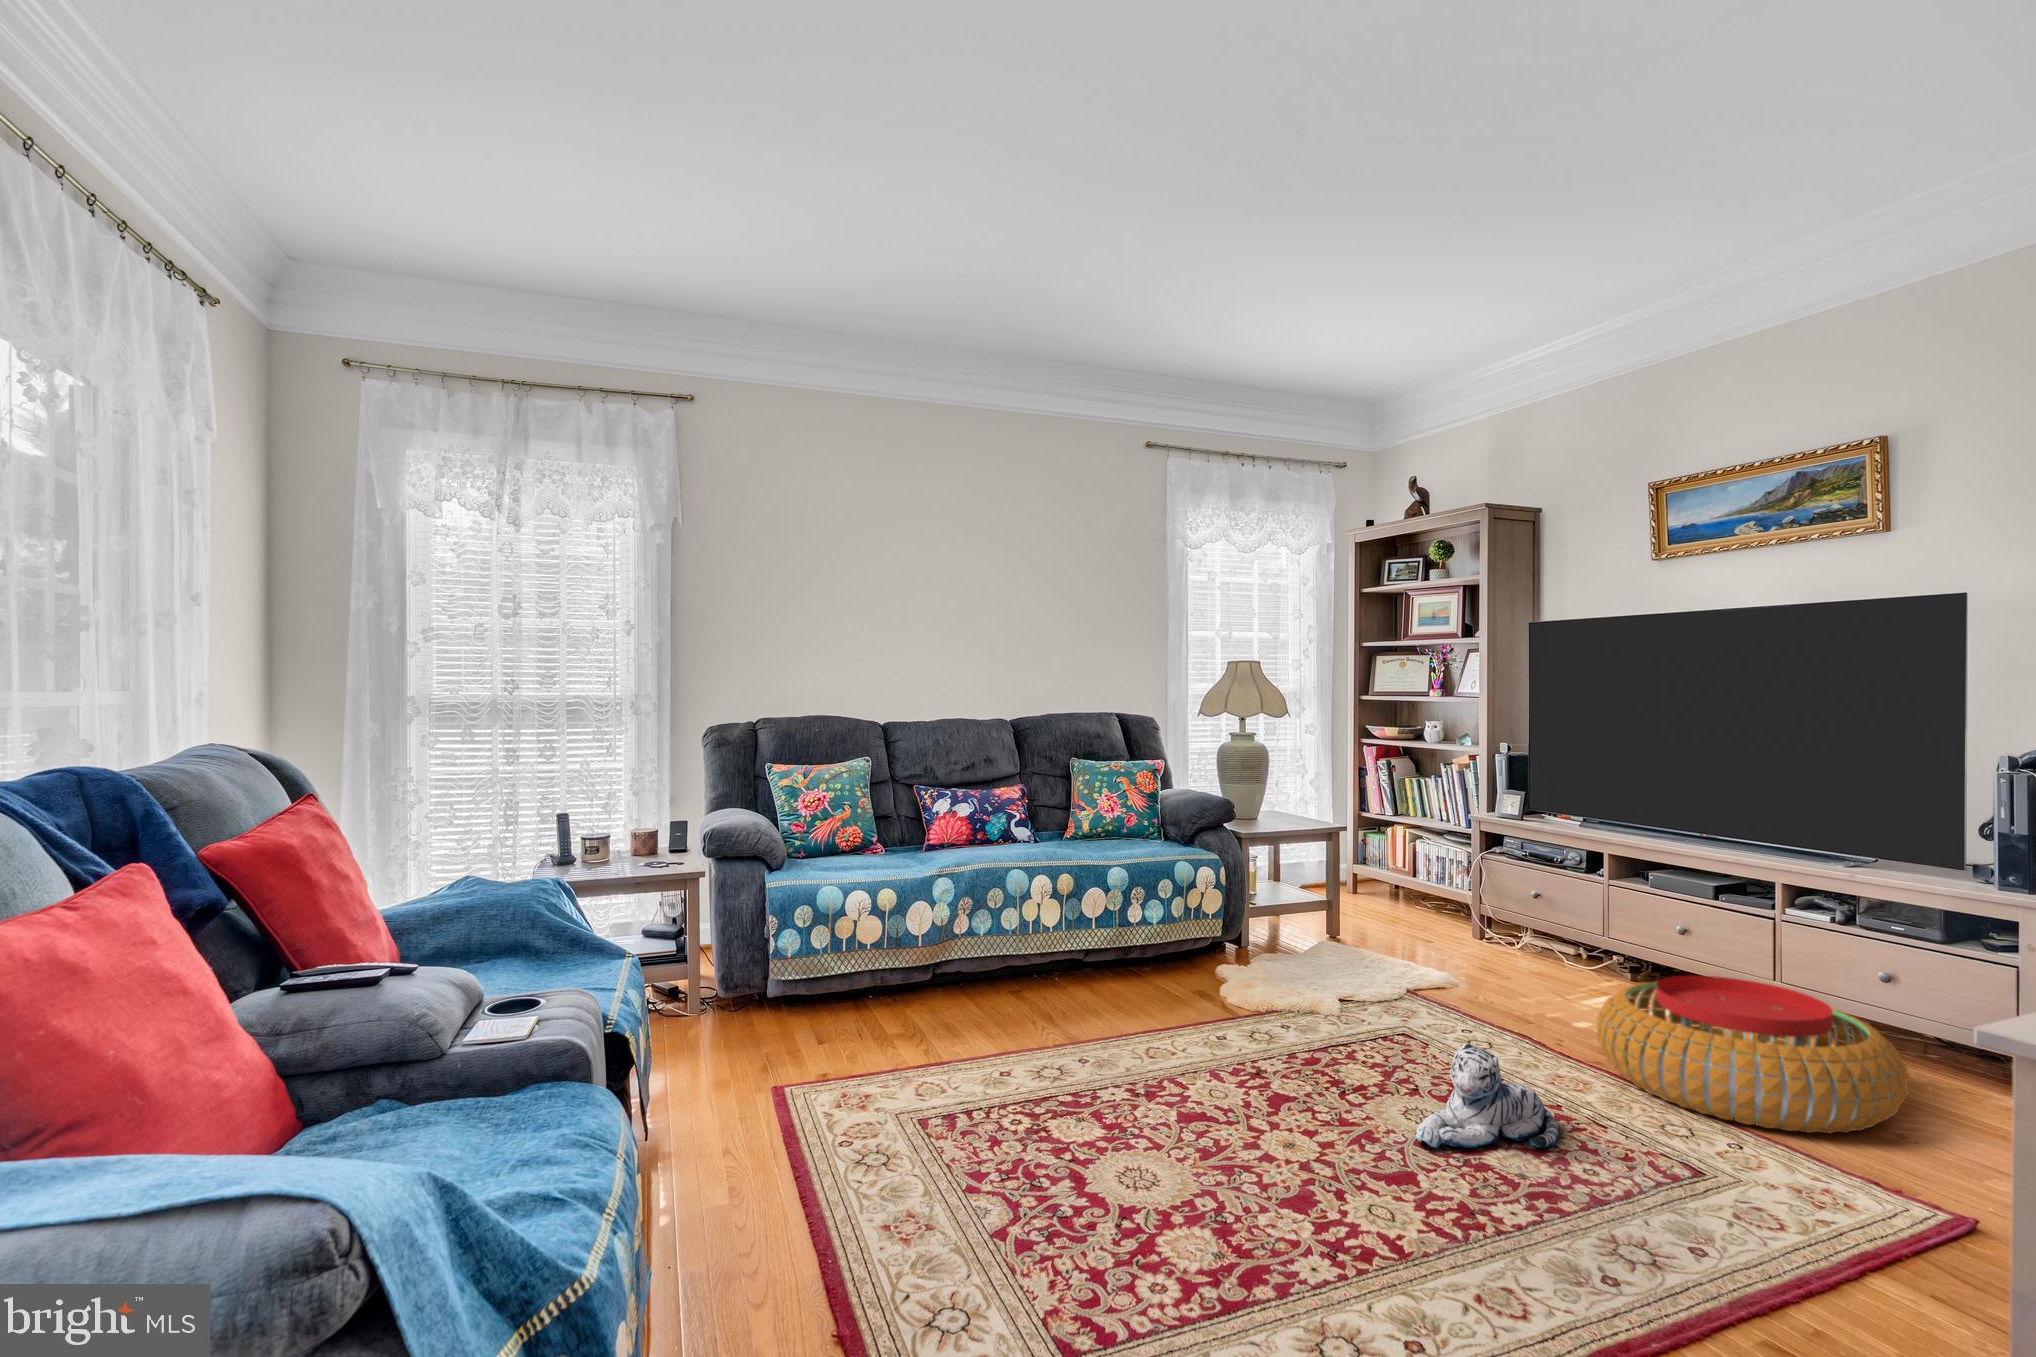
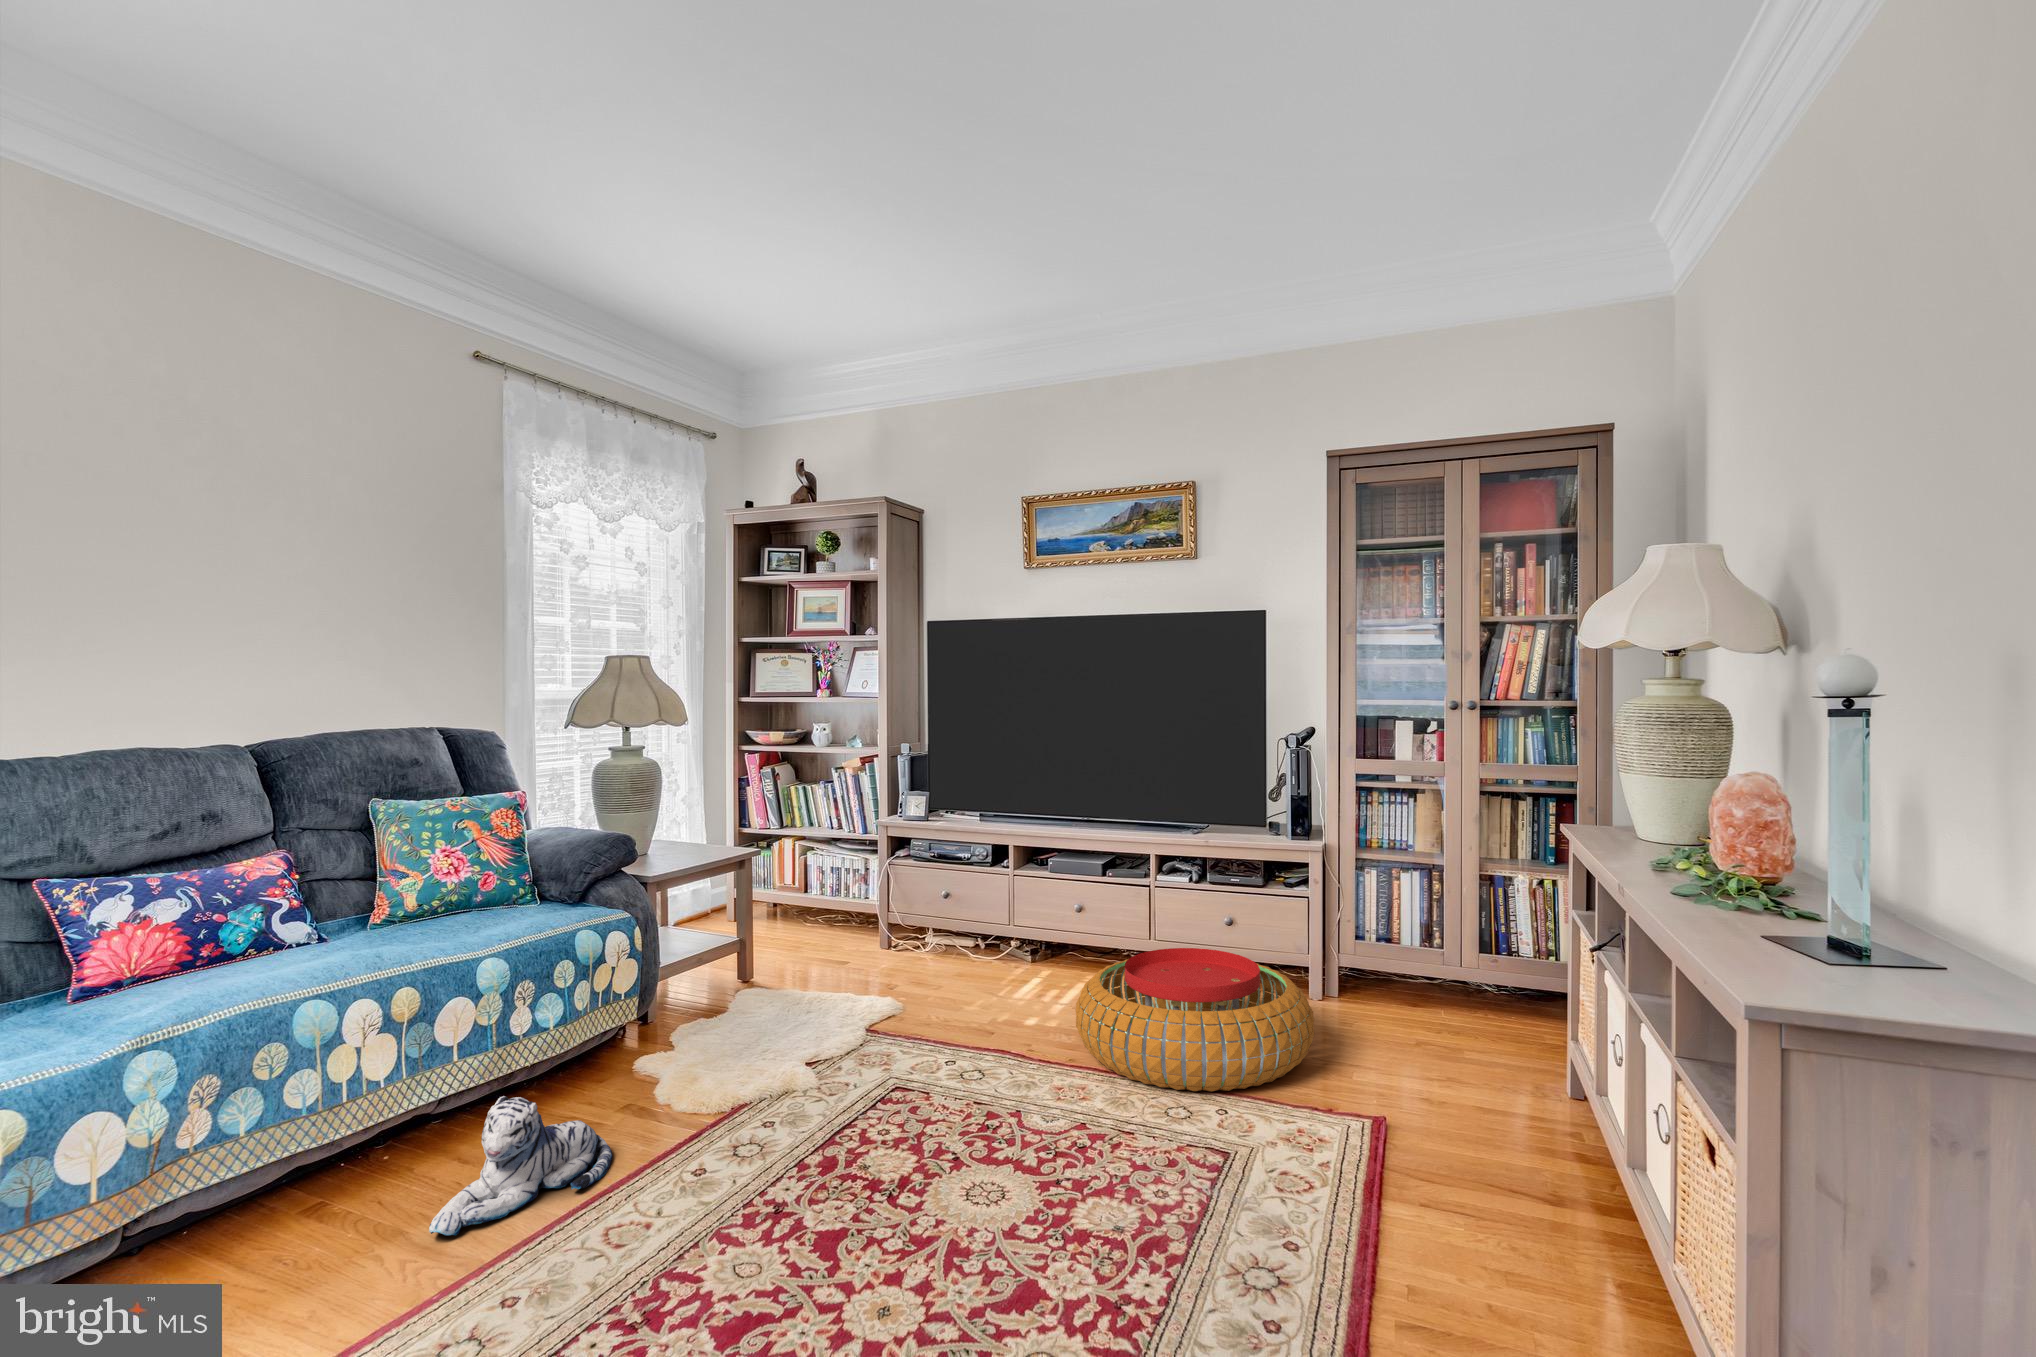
plush toy: present [1415,1043,1560,1149] -> present [429,1096,612,1235]

